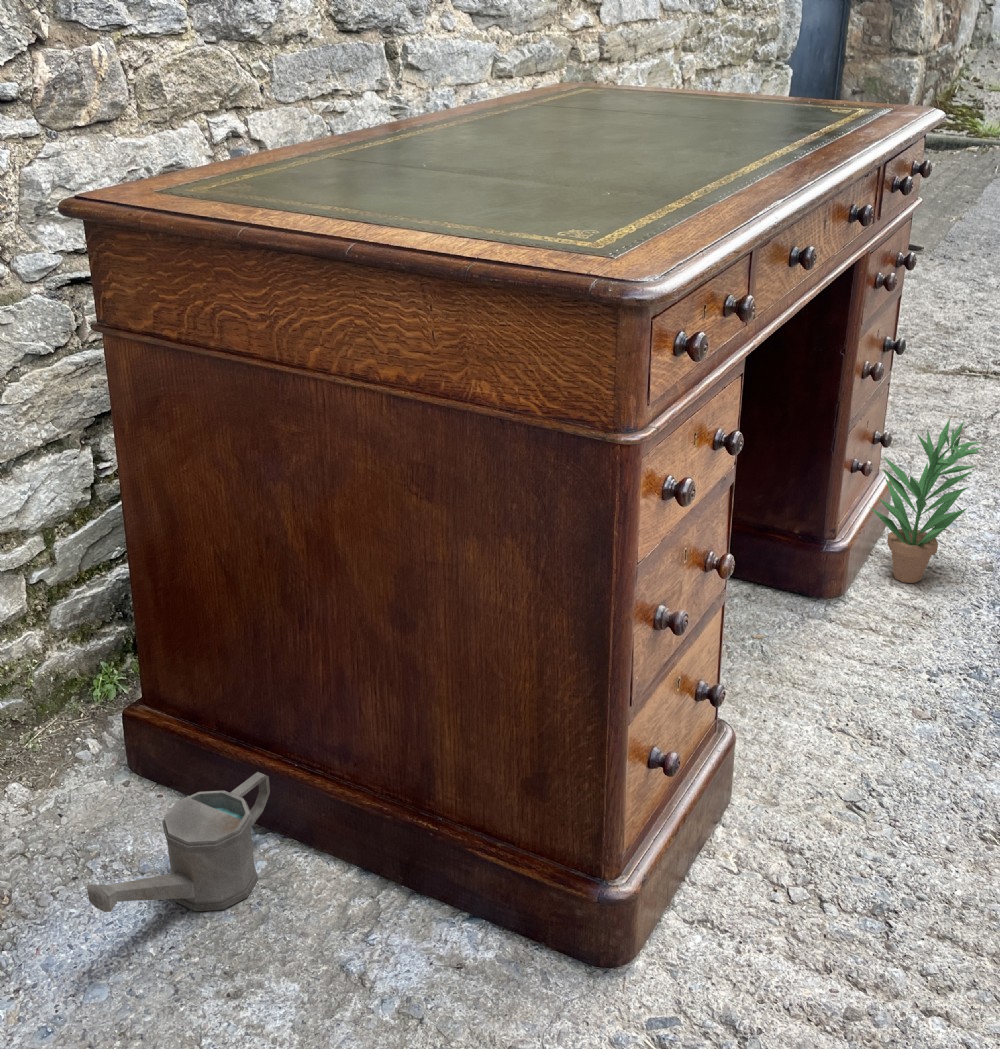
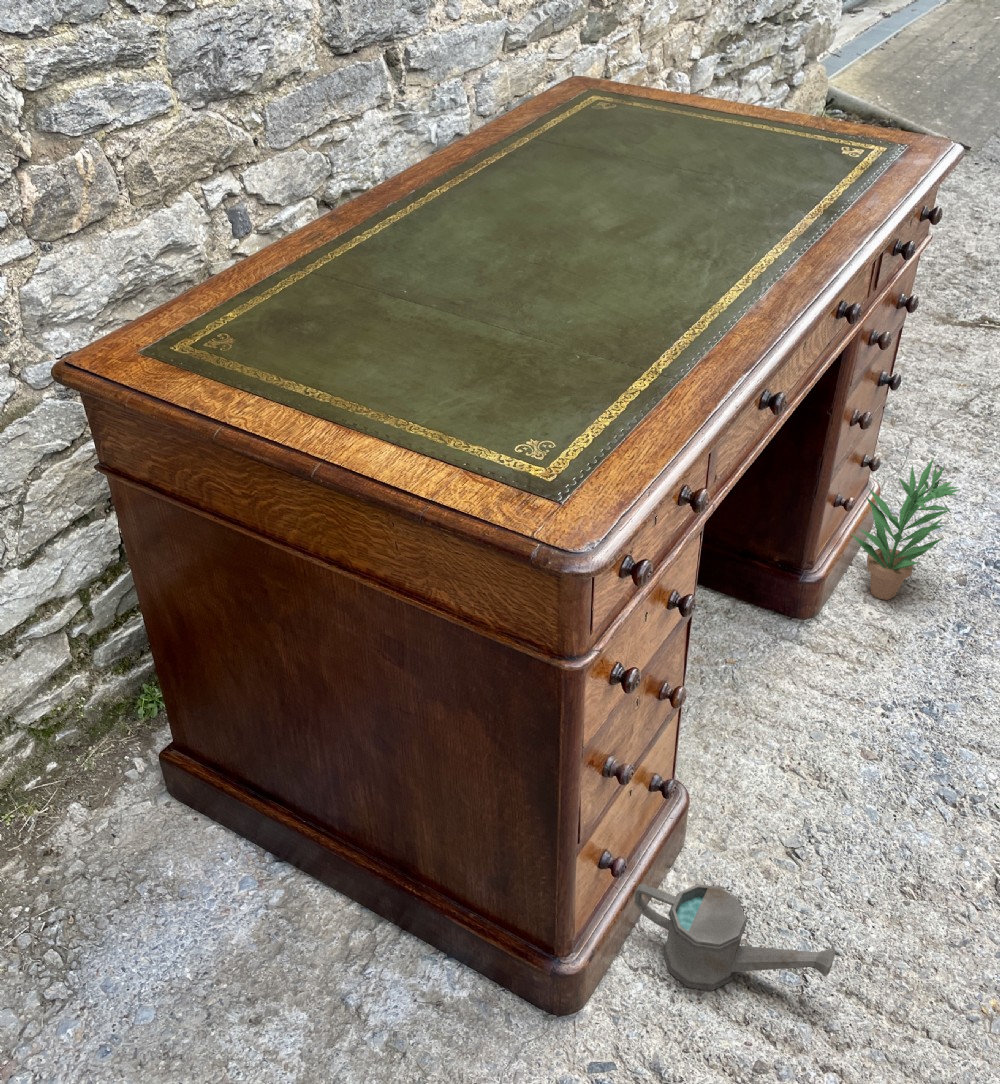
watering can: present [87,772,270,912] -> present [634,884,835,991]

